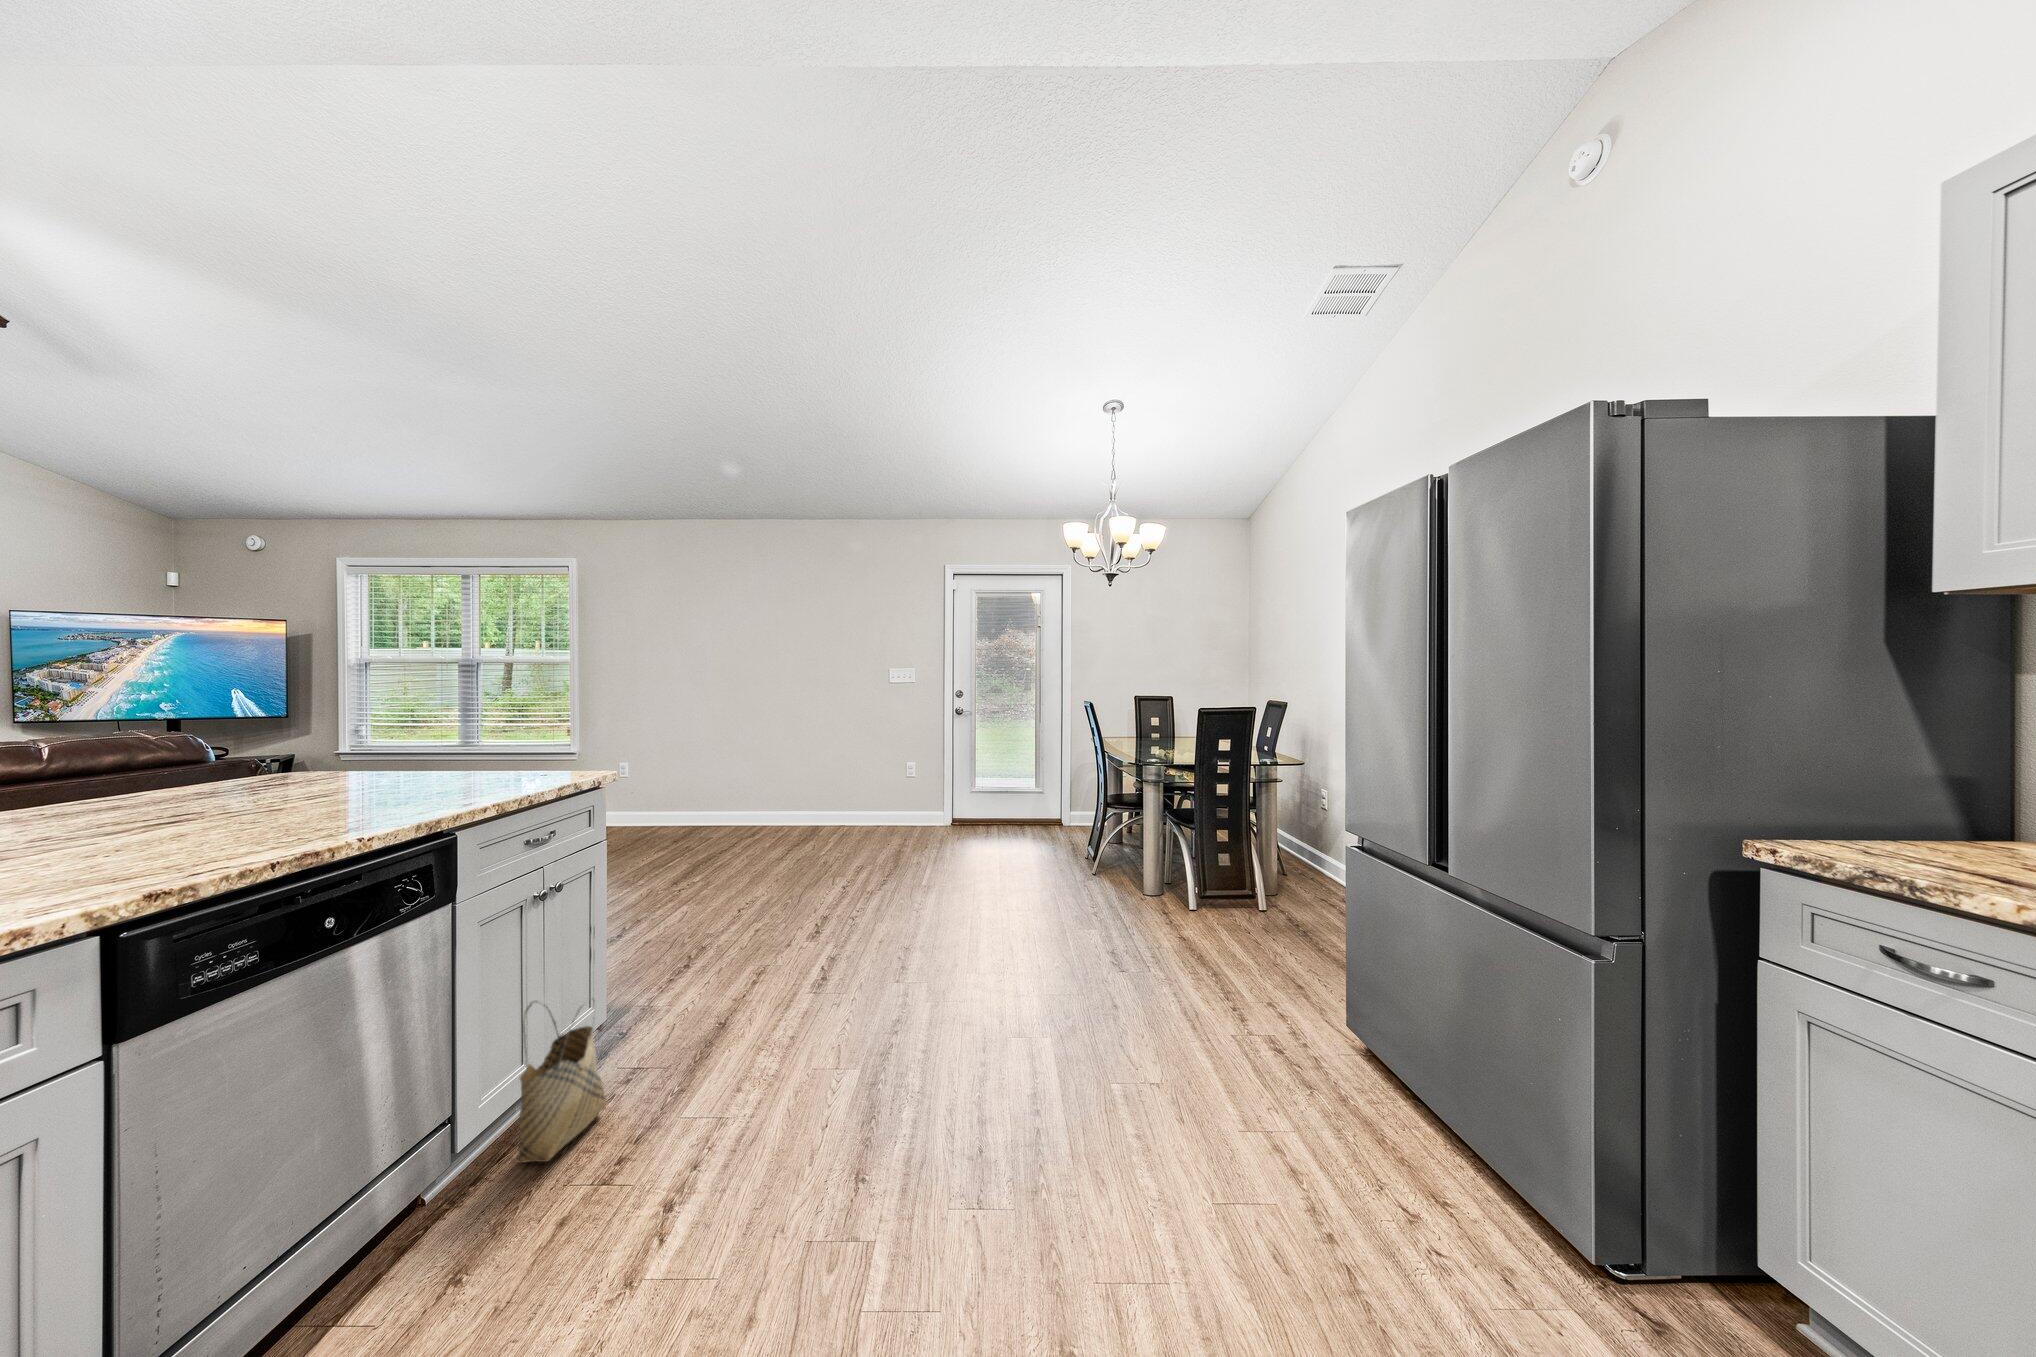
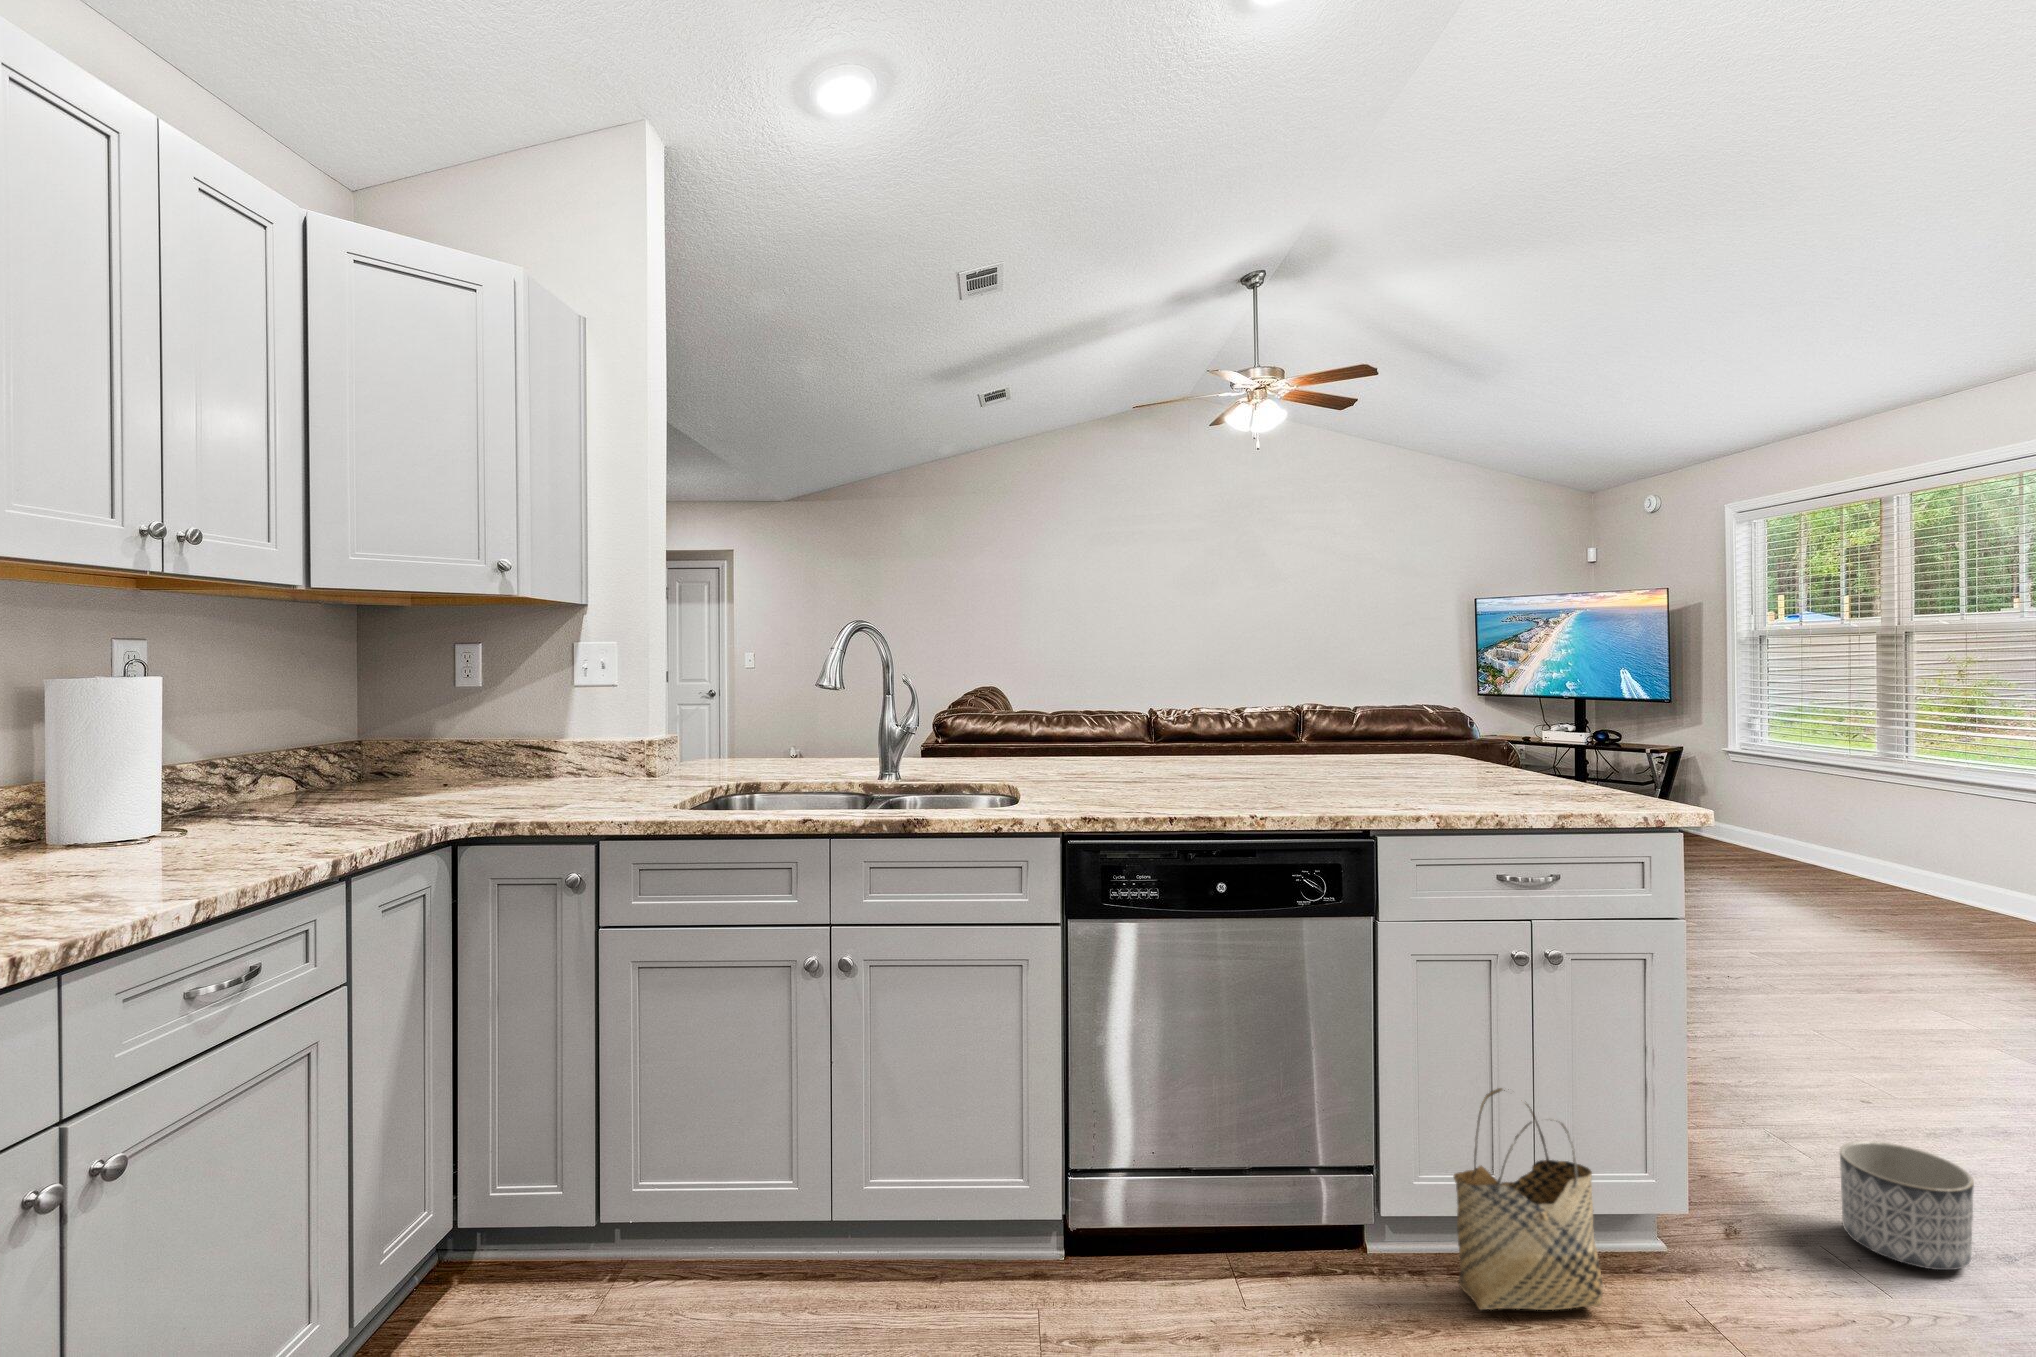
planter: none [651,942,709,1004] -> present [1840,1141,1974,1270]

